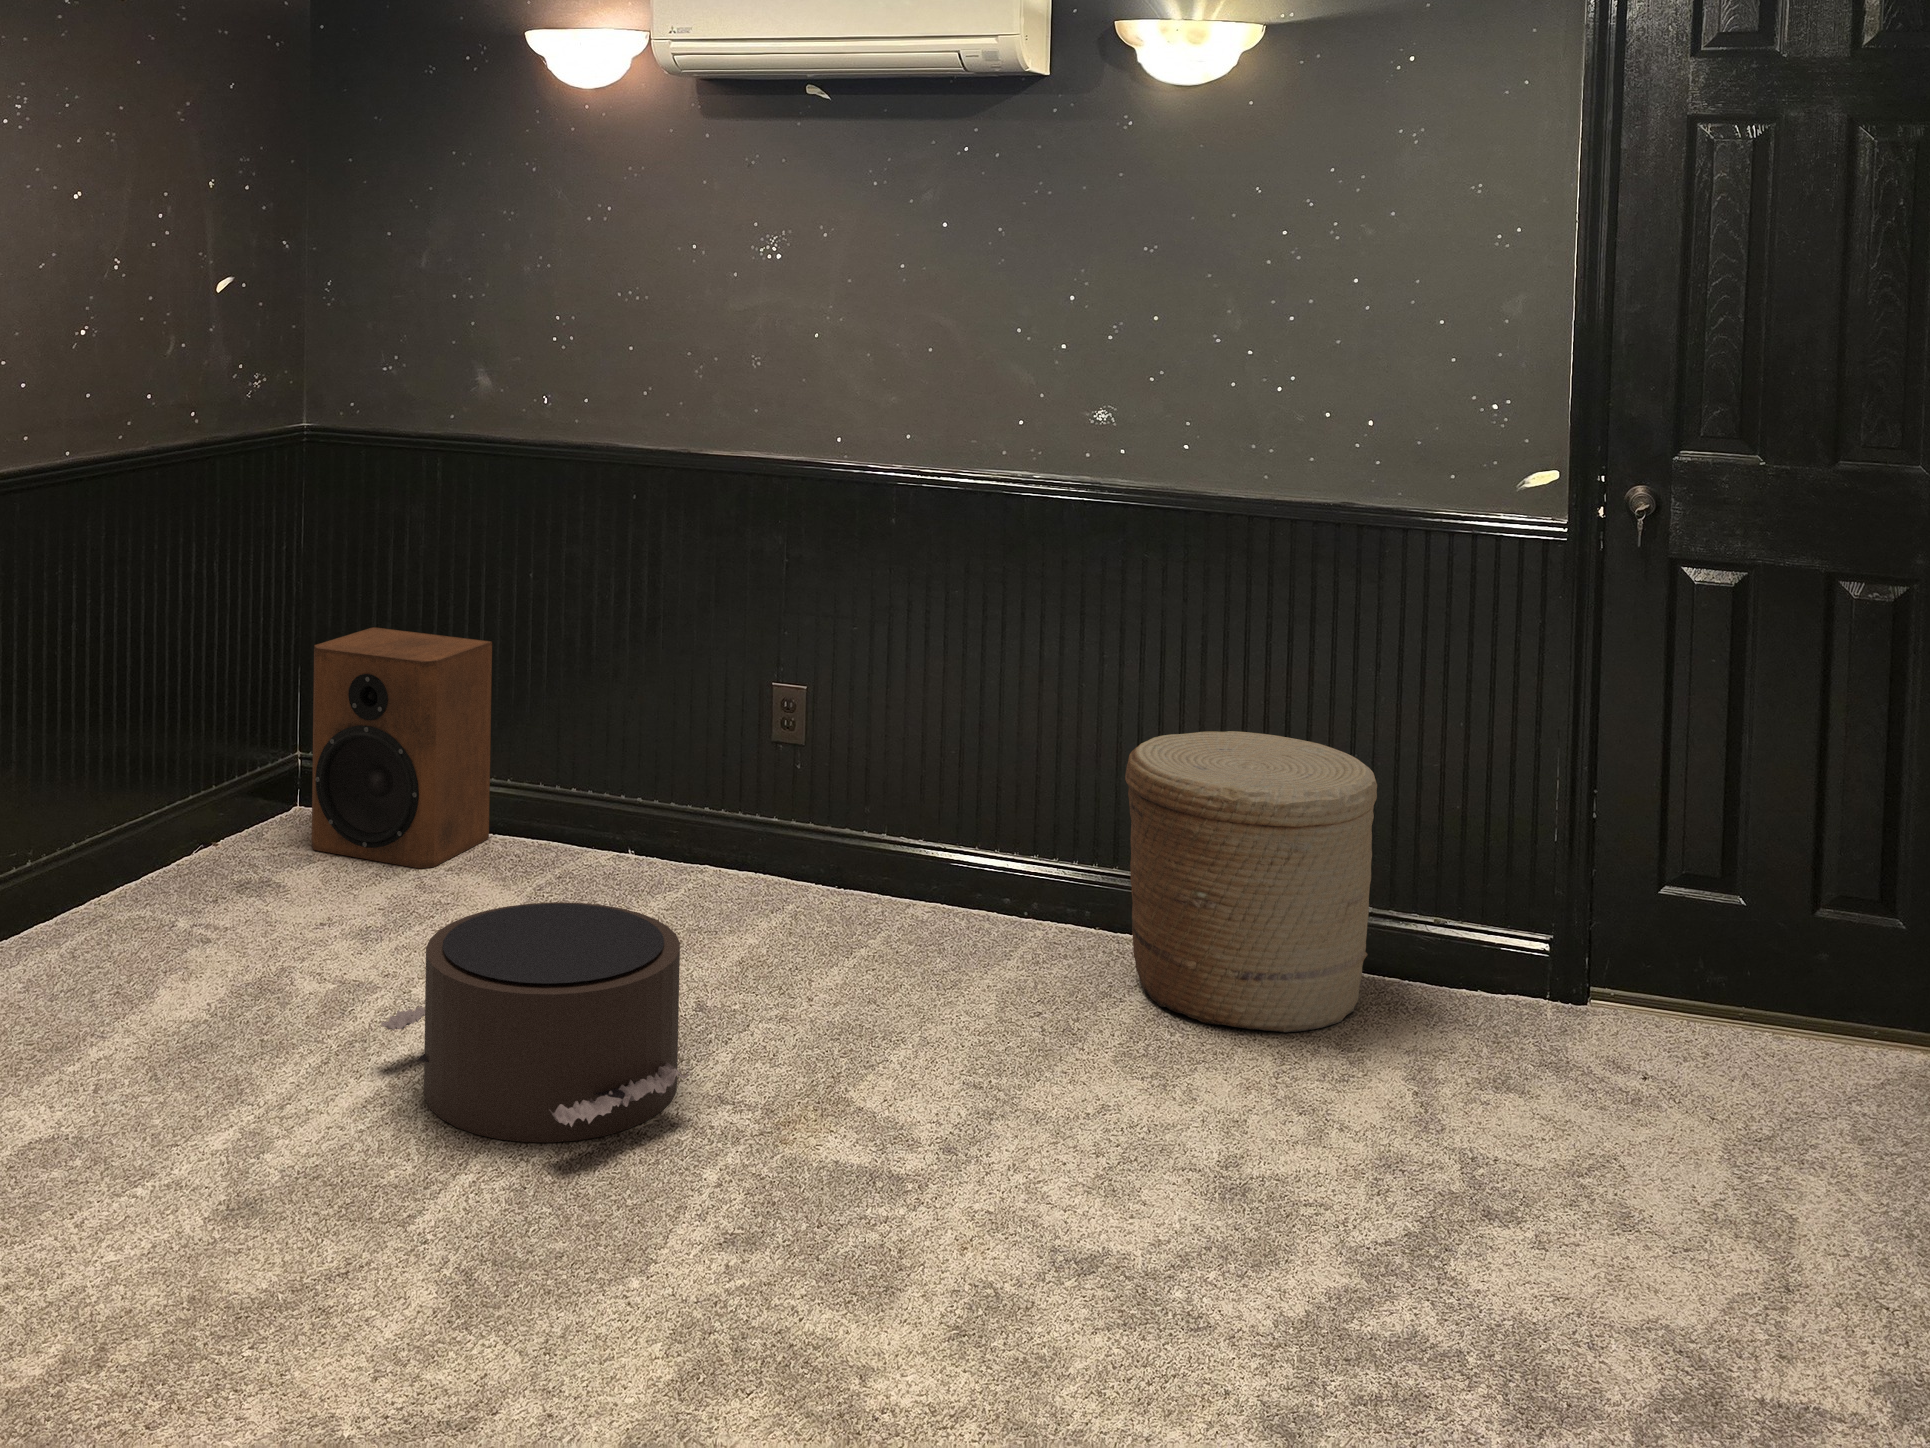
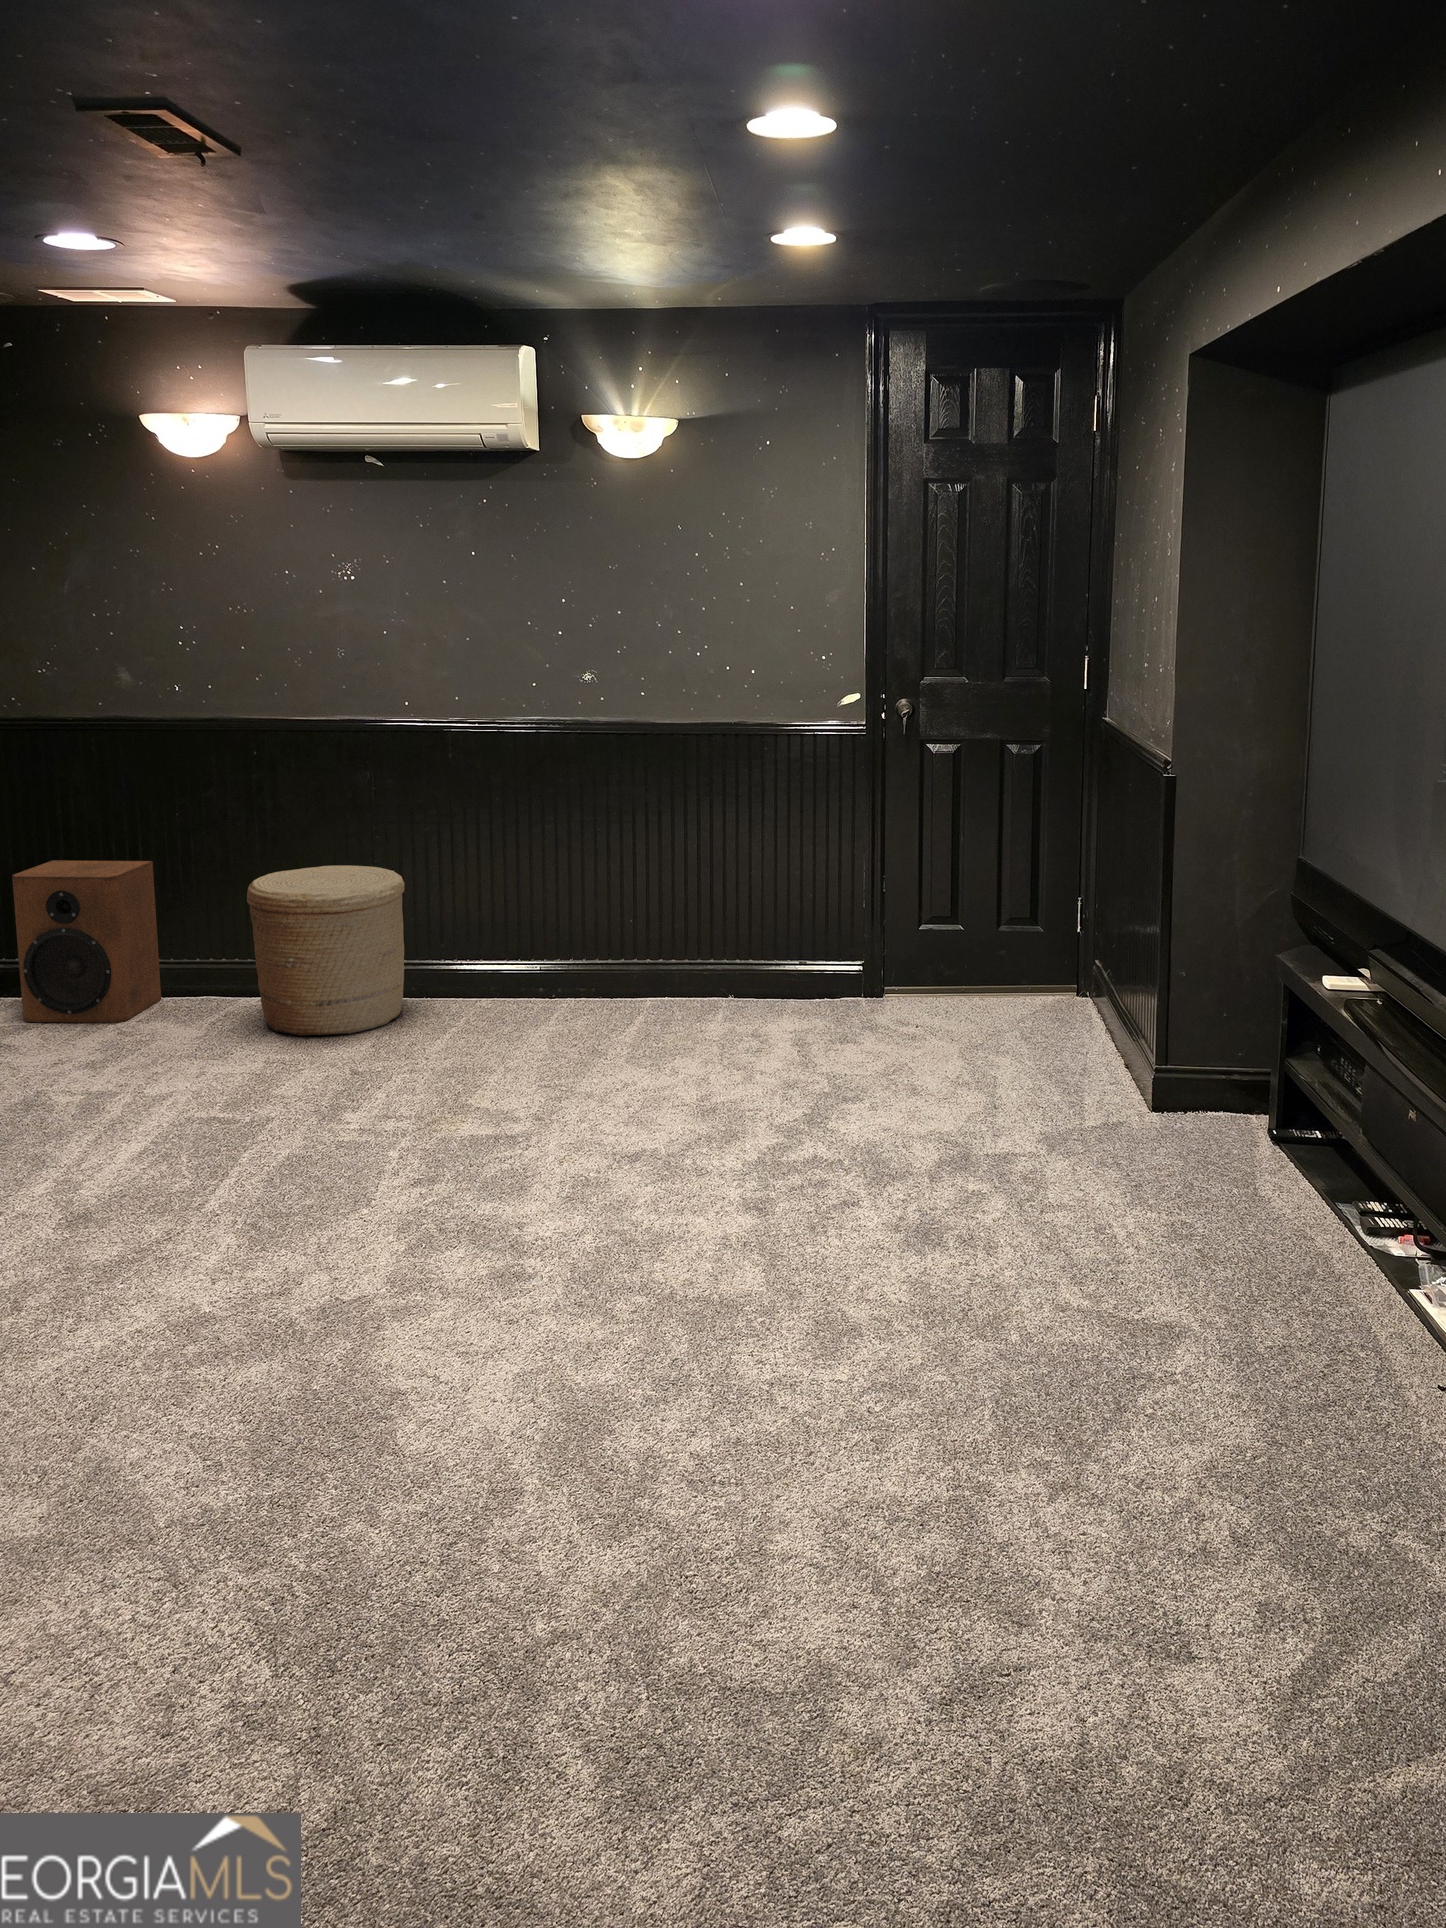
woven basket: present [1125,731,1377,1032] -> present [247,865,405,1036]
pouf: present [381,902,689,1142] -> none [138,1011,367,1158]

